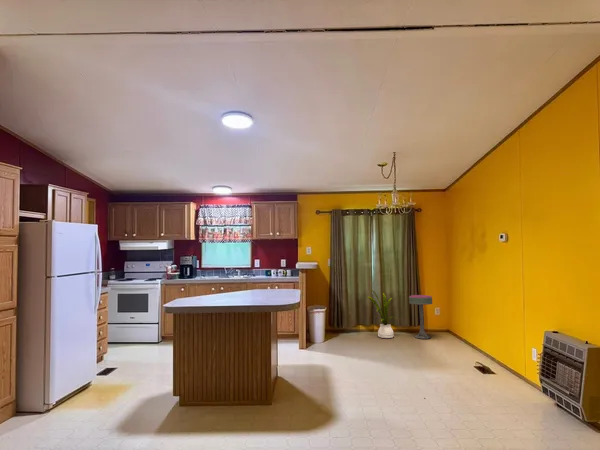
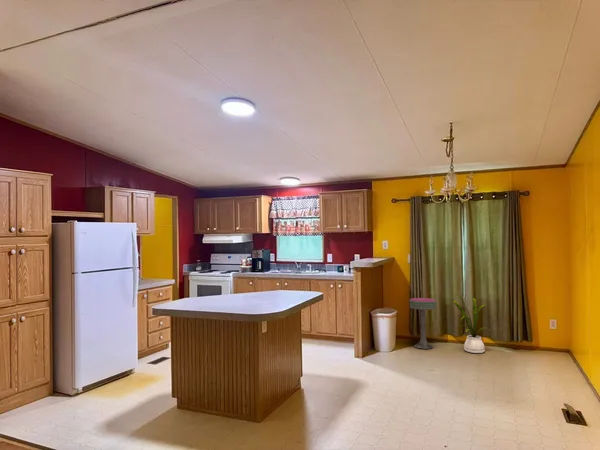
bar stool: present [409,295,432,339] -> present [410,298,436,349]

